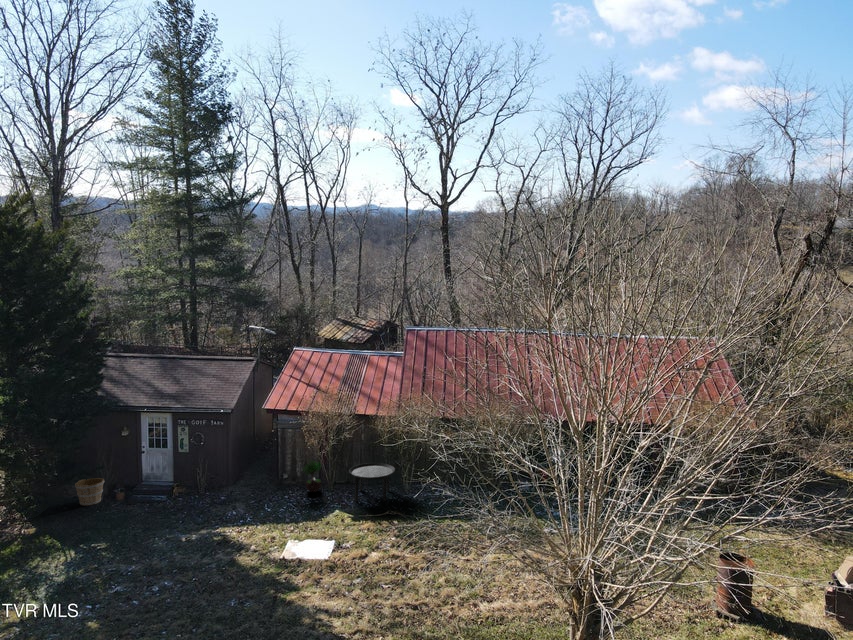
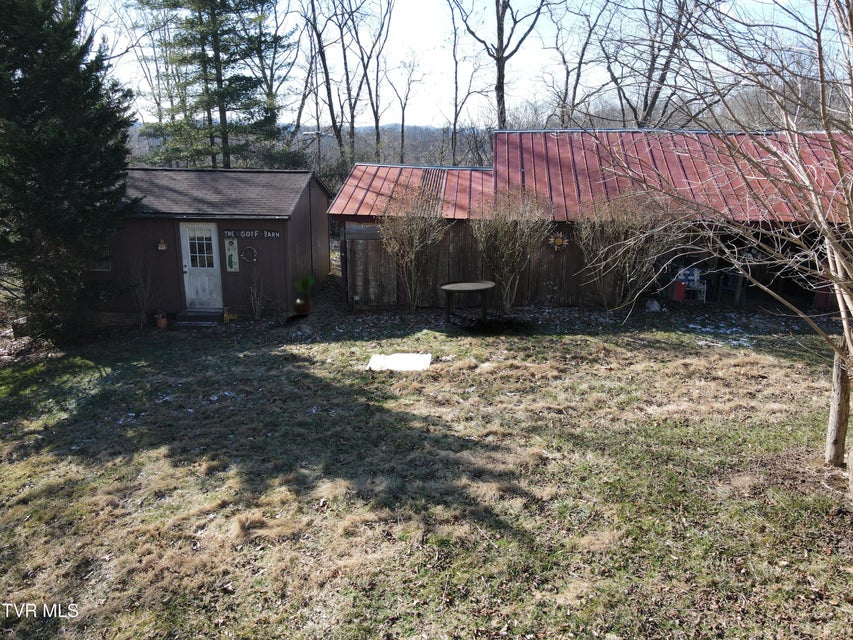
potted tree: present [303,461,321,492] -> present [293,276,313,315]
wooden bucket: present [75,478,105,506] -> none [110,301,144,331]

